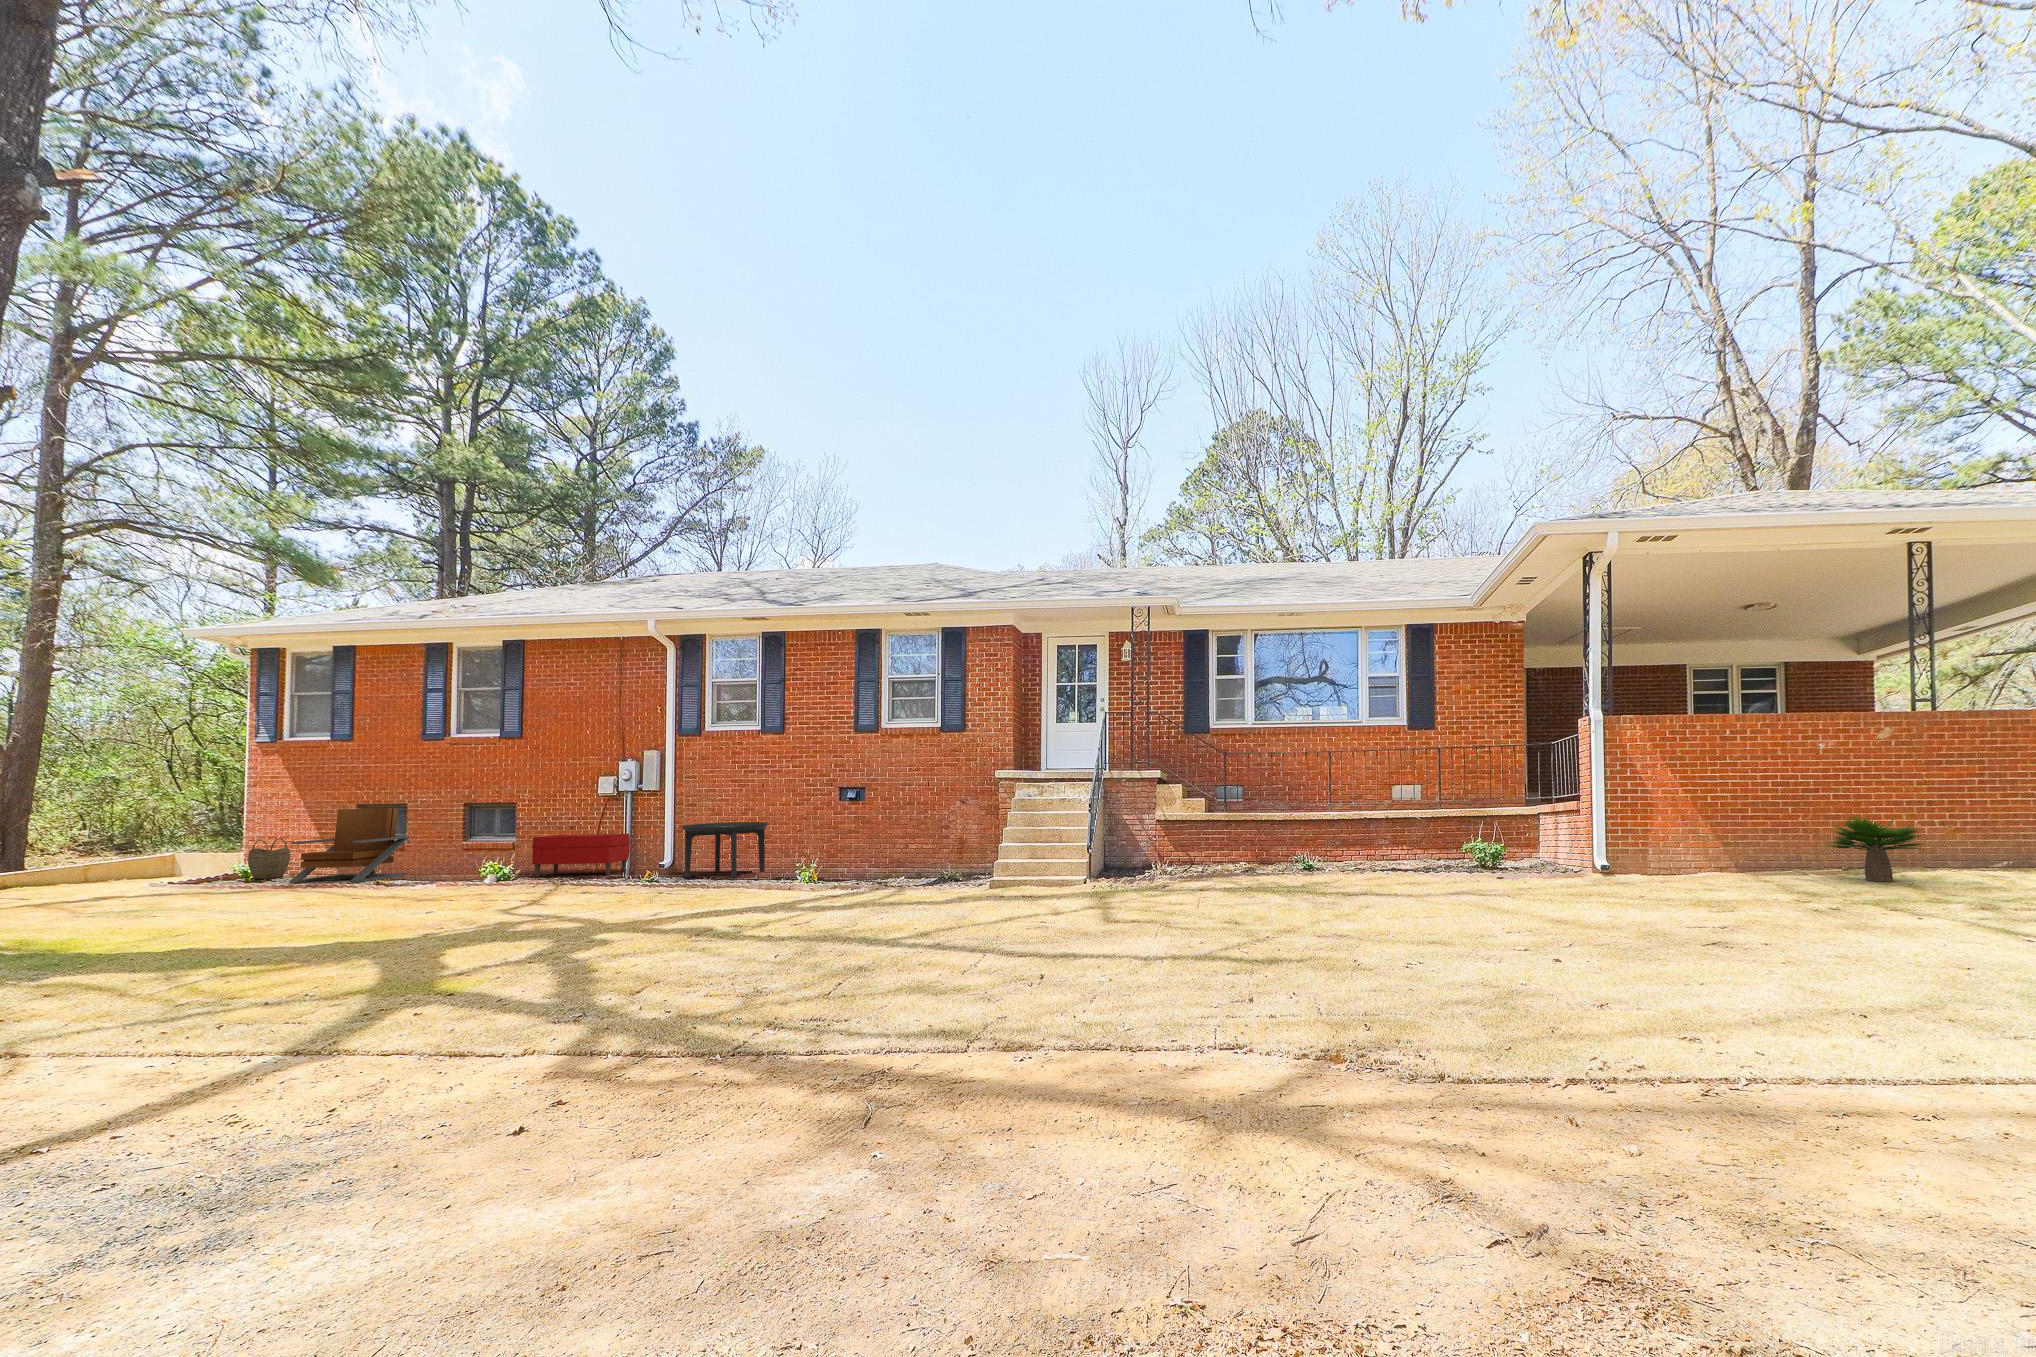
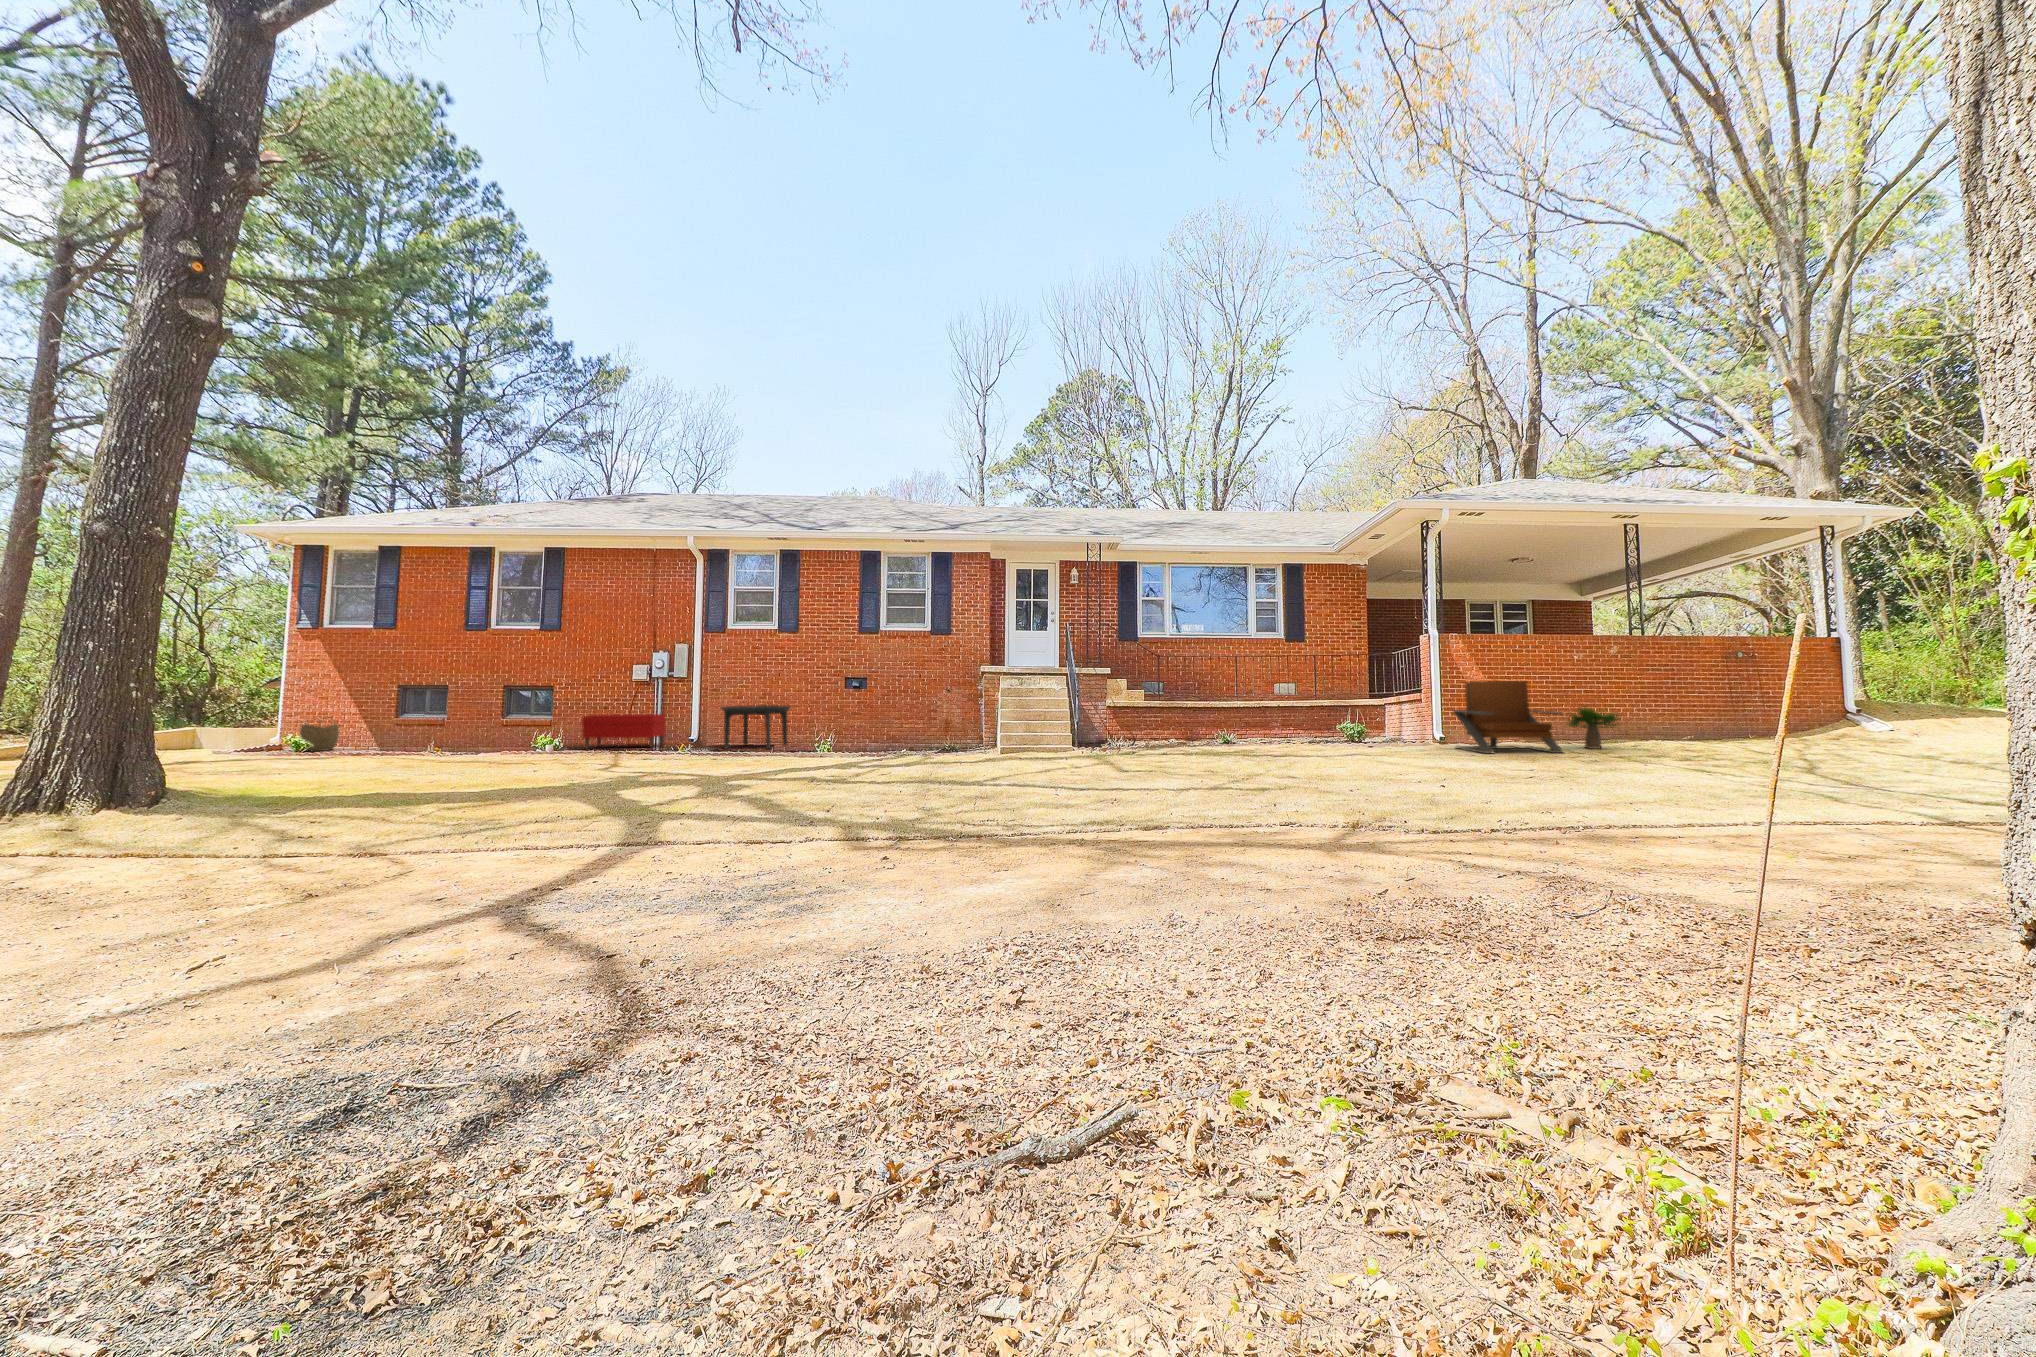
lounge chair: present [289,808,409,883] -> present [1453,681,1563,753]

